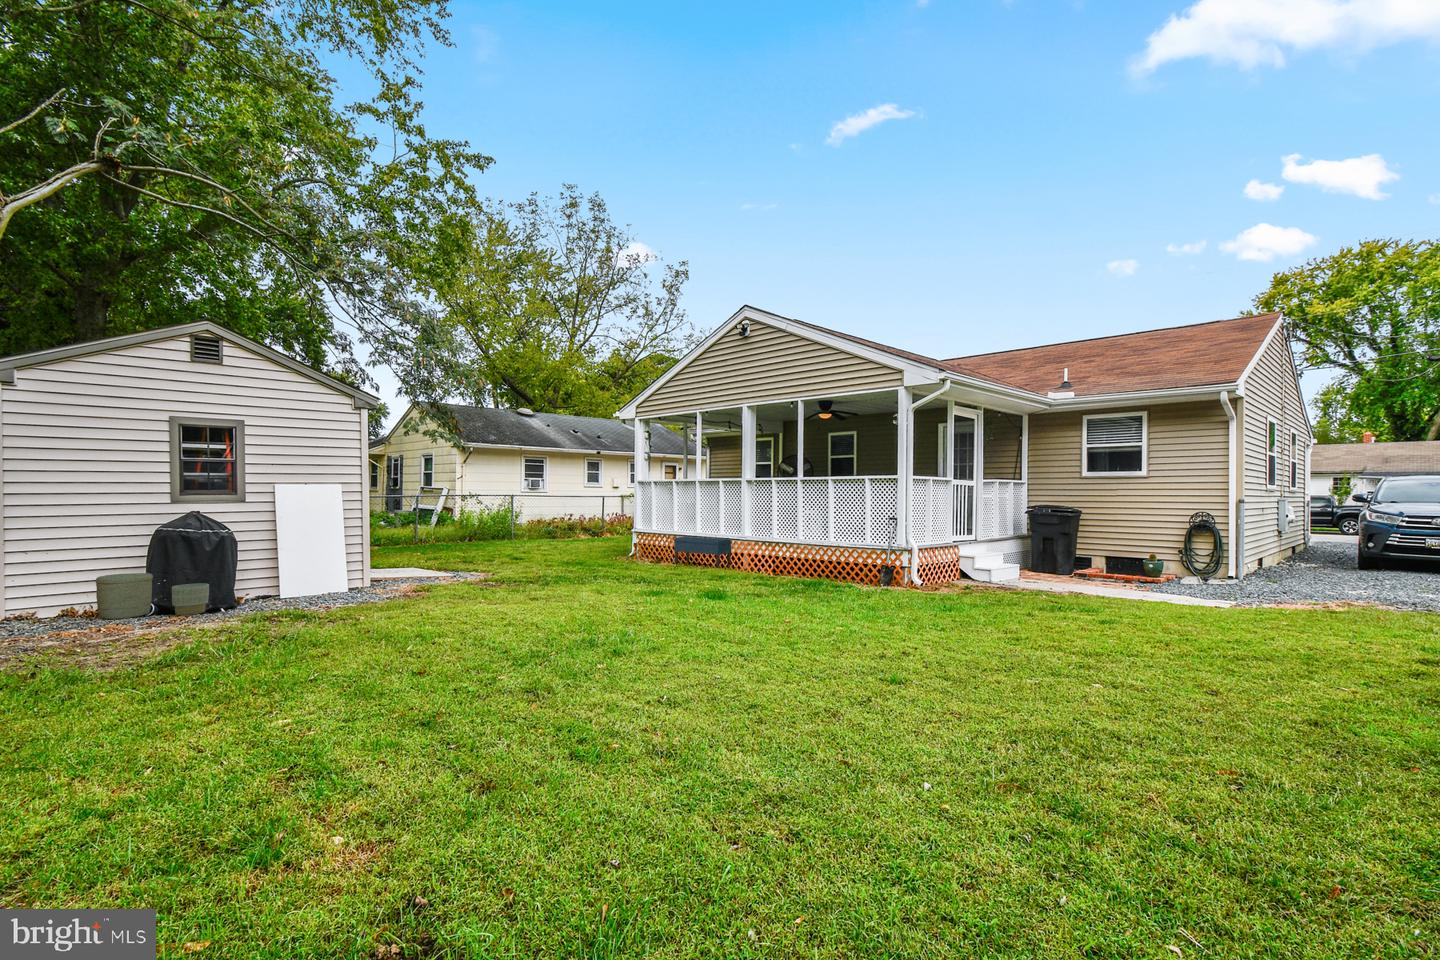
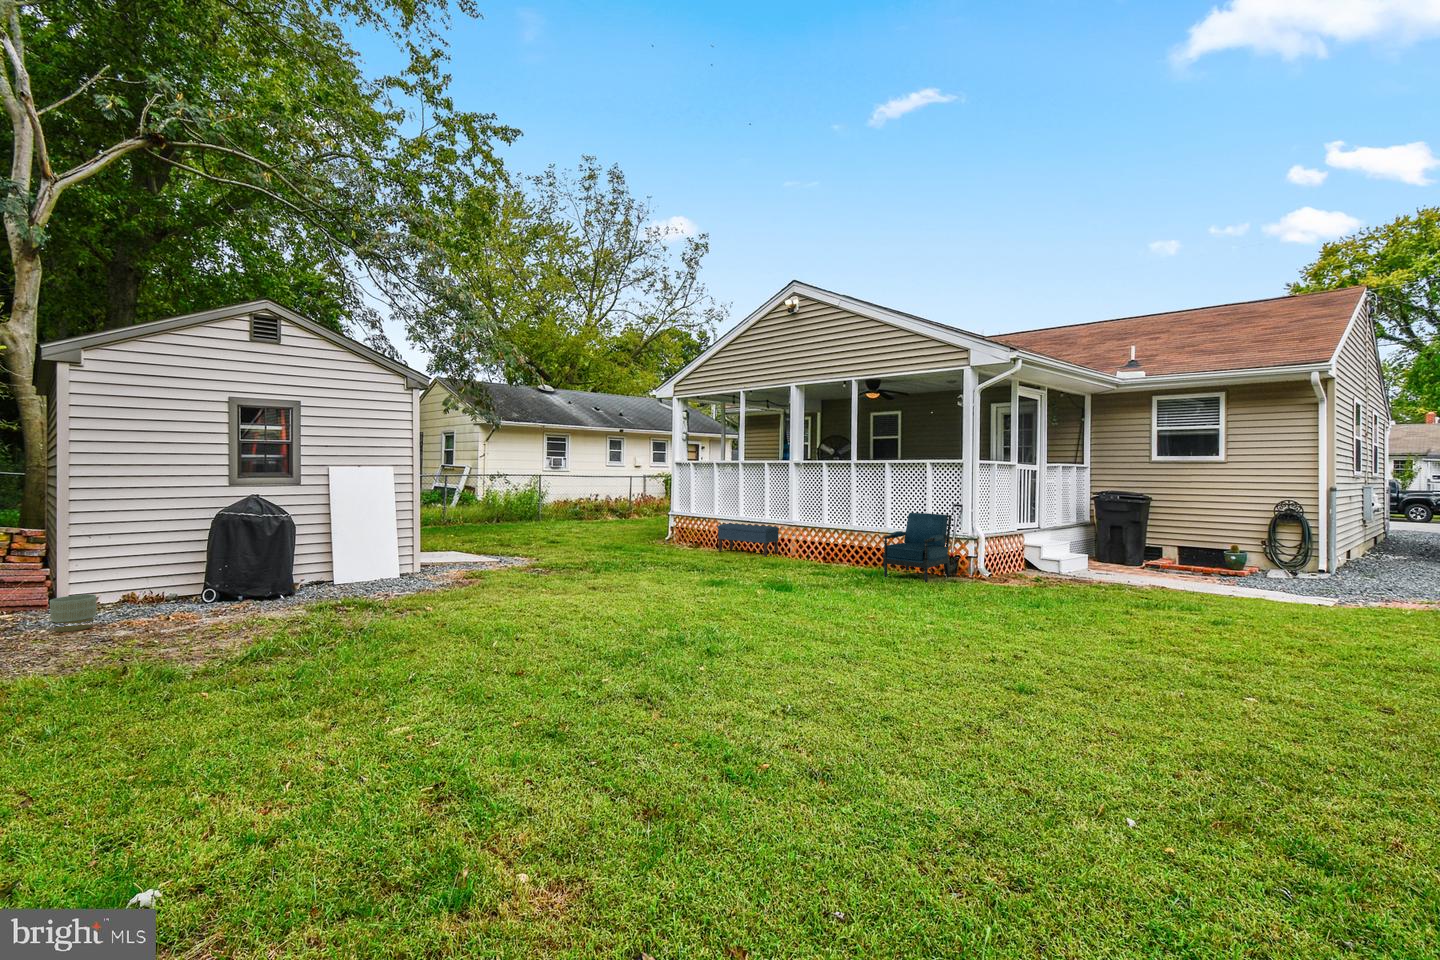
chair: none [821,524,887,588] -> present [883,513,952,582]
woven basket: present [96,573,153,619] -> none [129,576,189,626]
planter: present [172,583,209,615] -> present [50,594,96,632]

